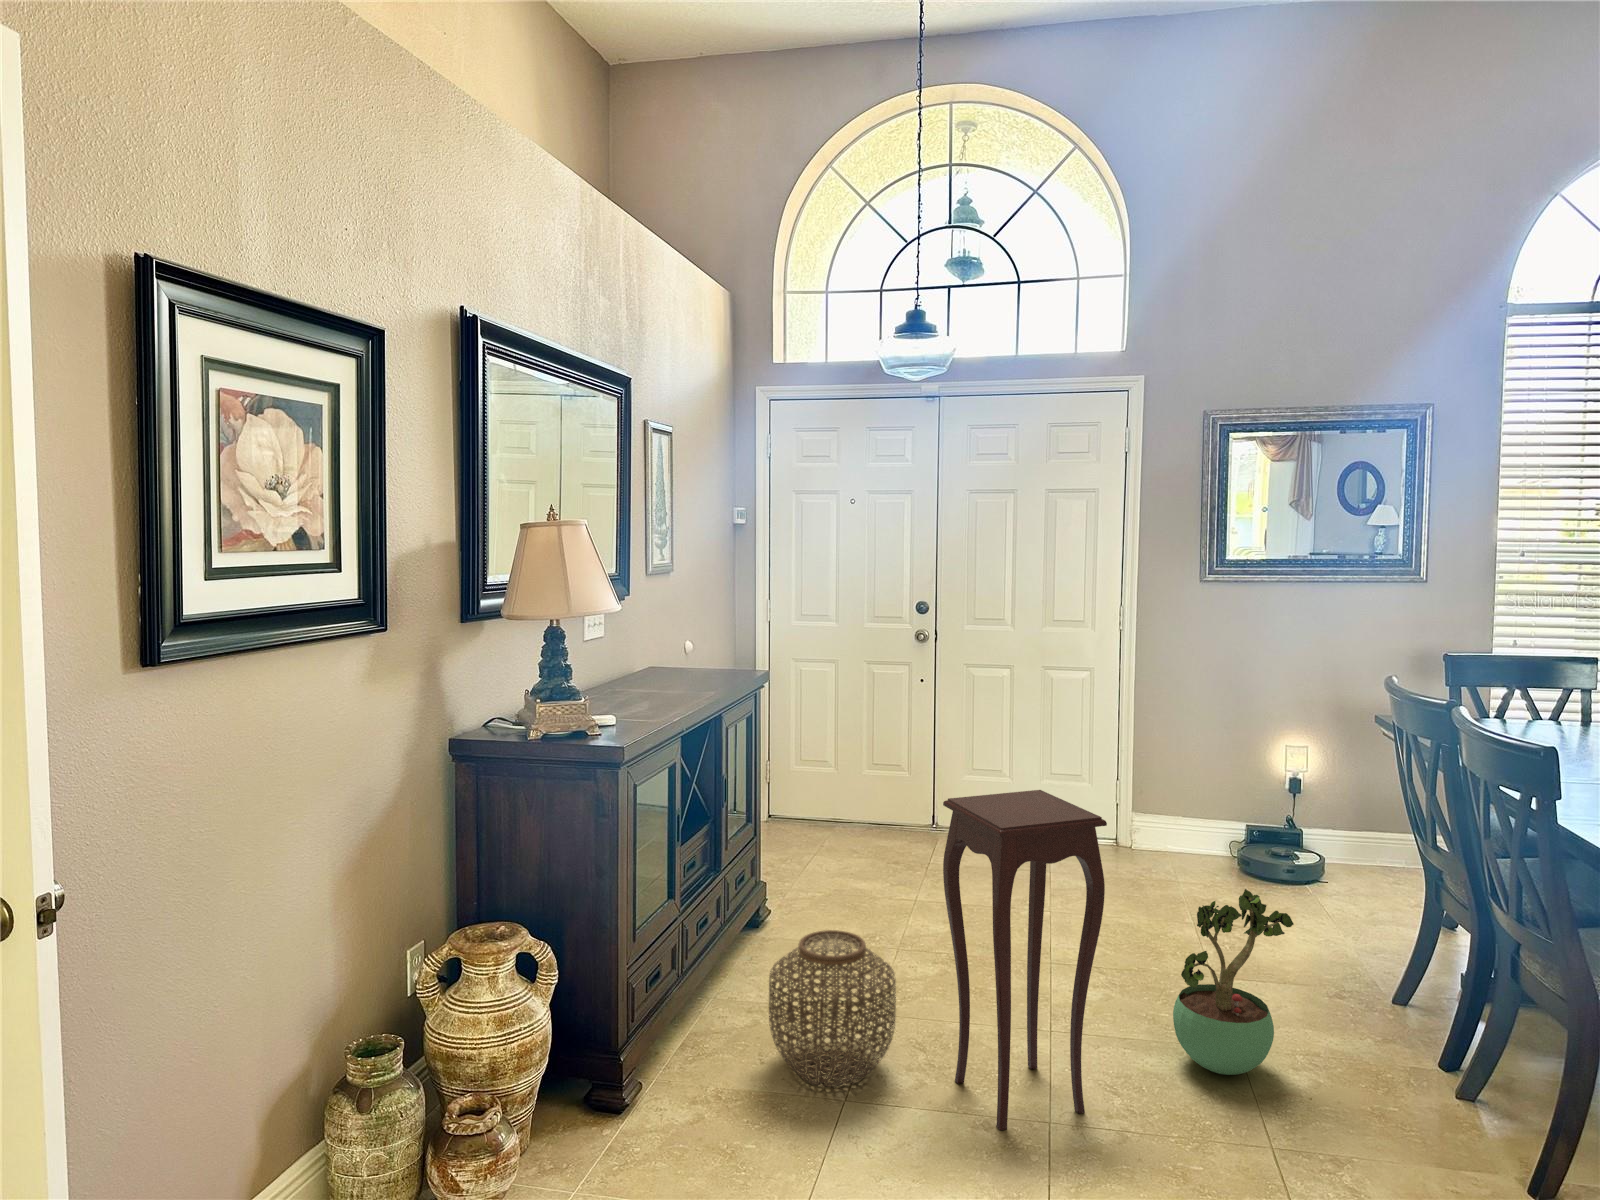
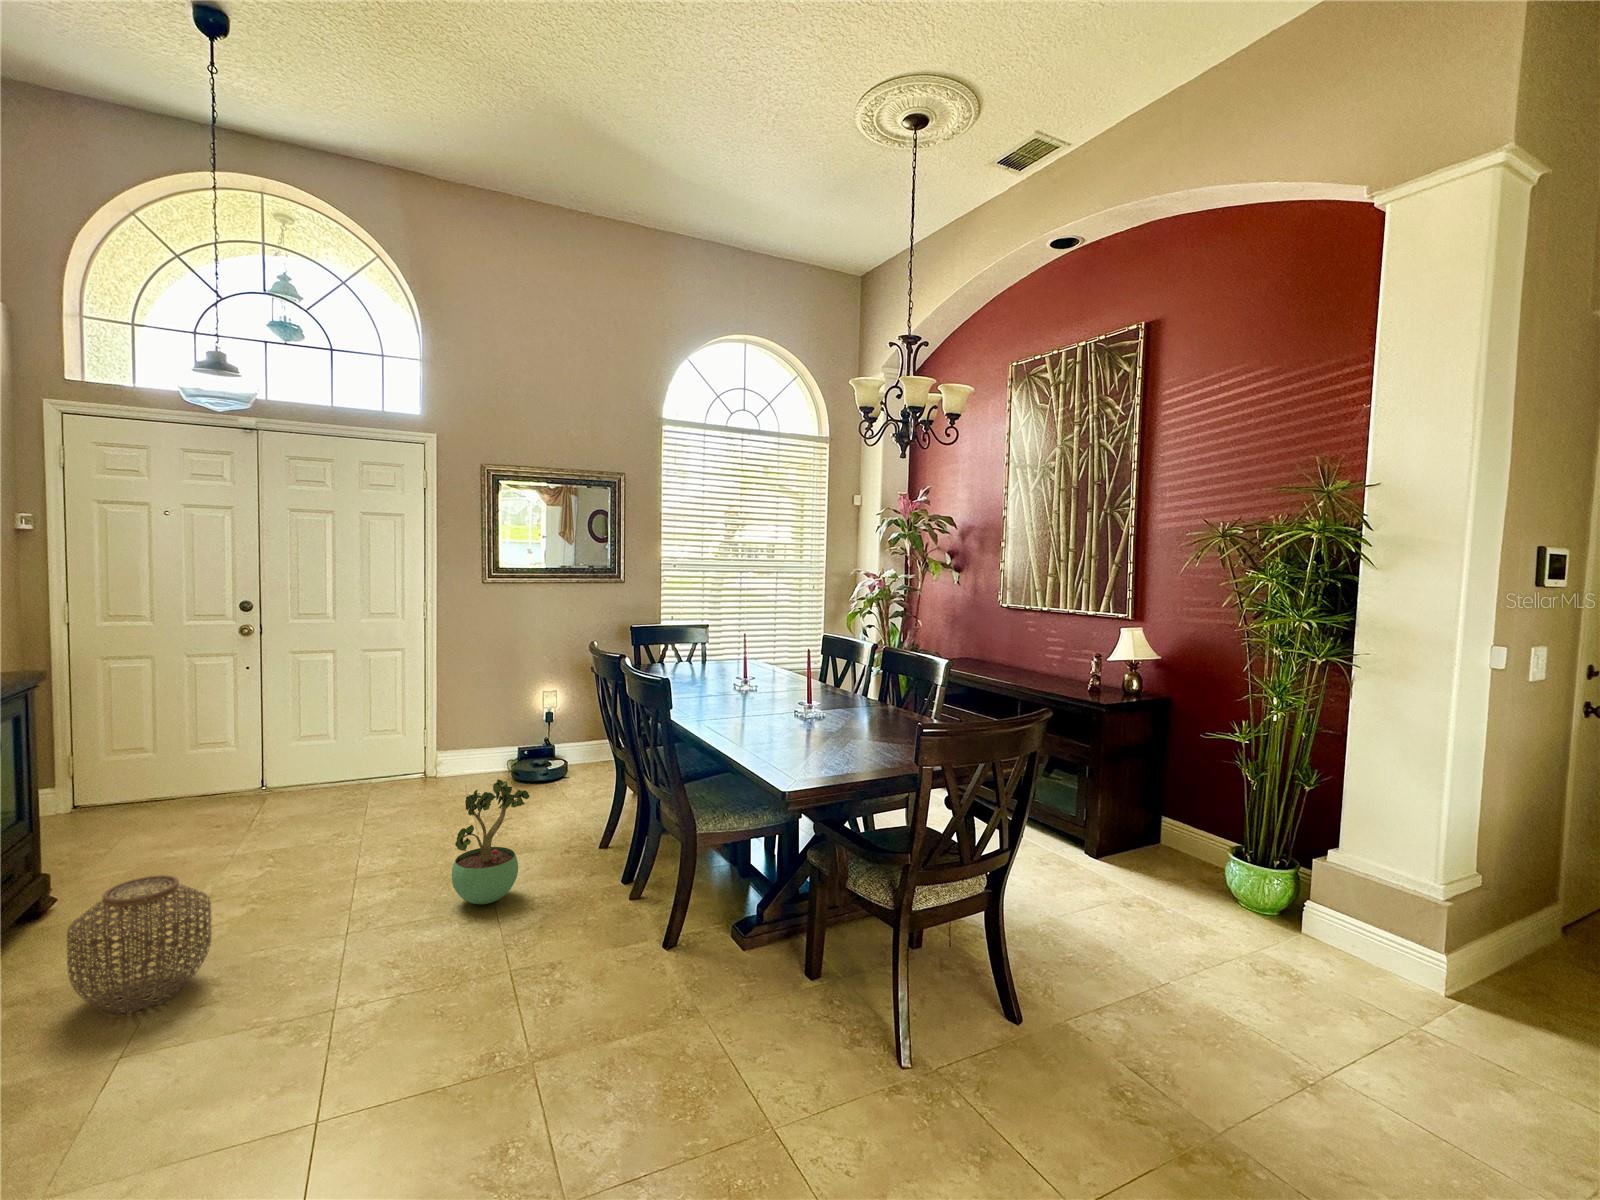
side table: present [943,790,1107,1130] -> none [255,732,394,989]

